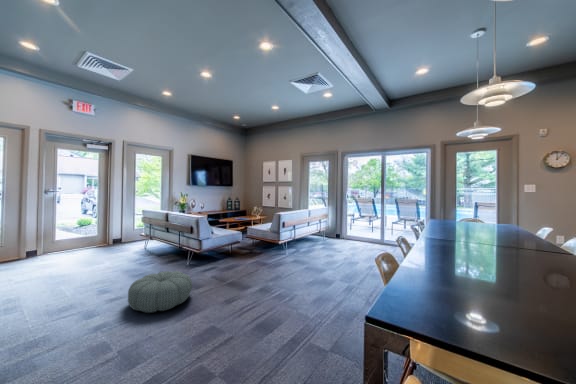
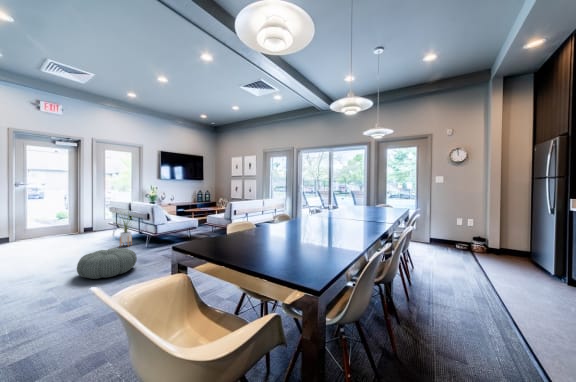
house plant: none [152,222,178,265] -> present [120,220,132,247]

